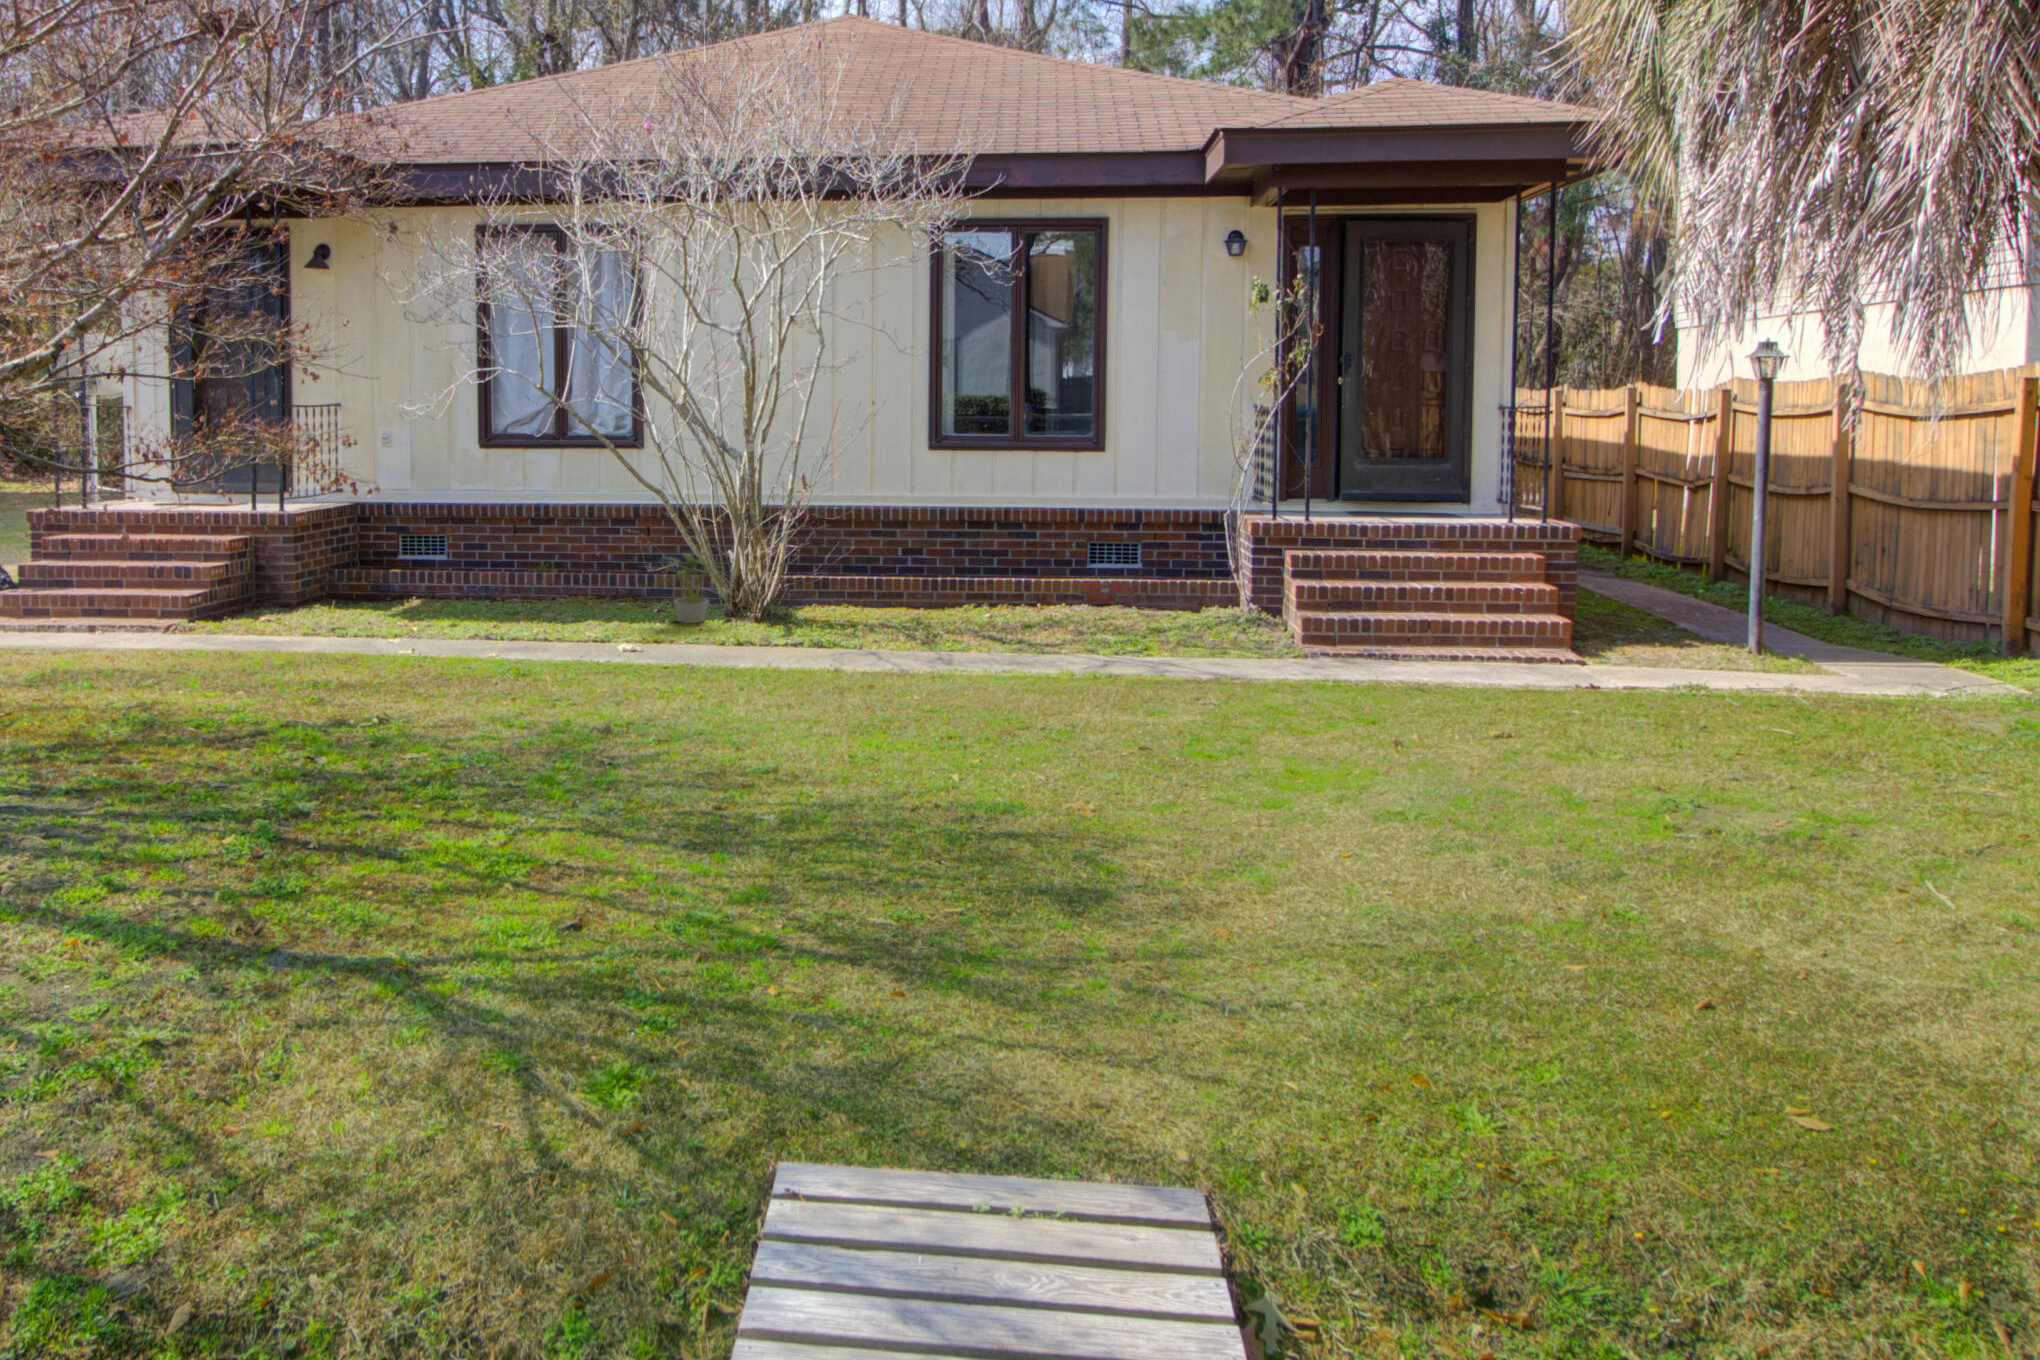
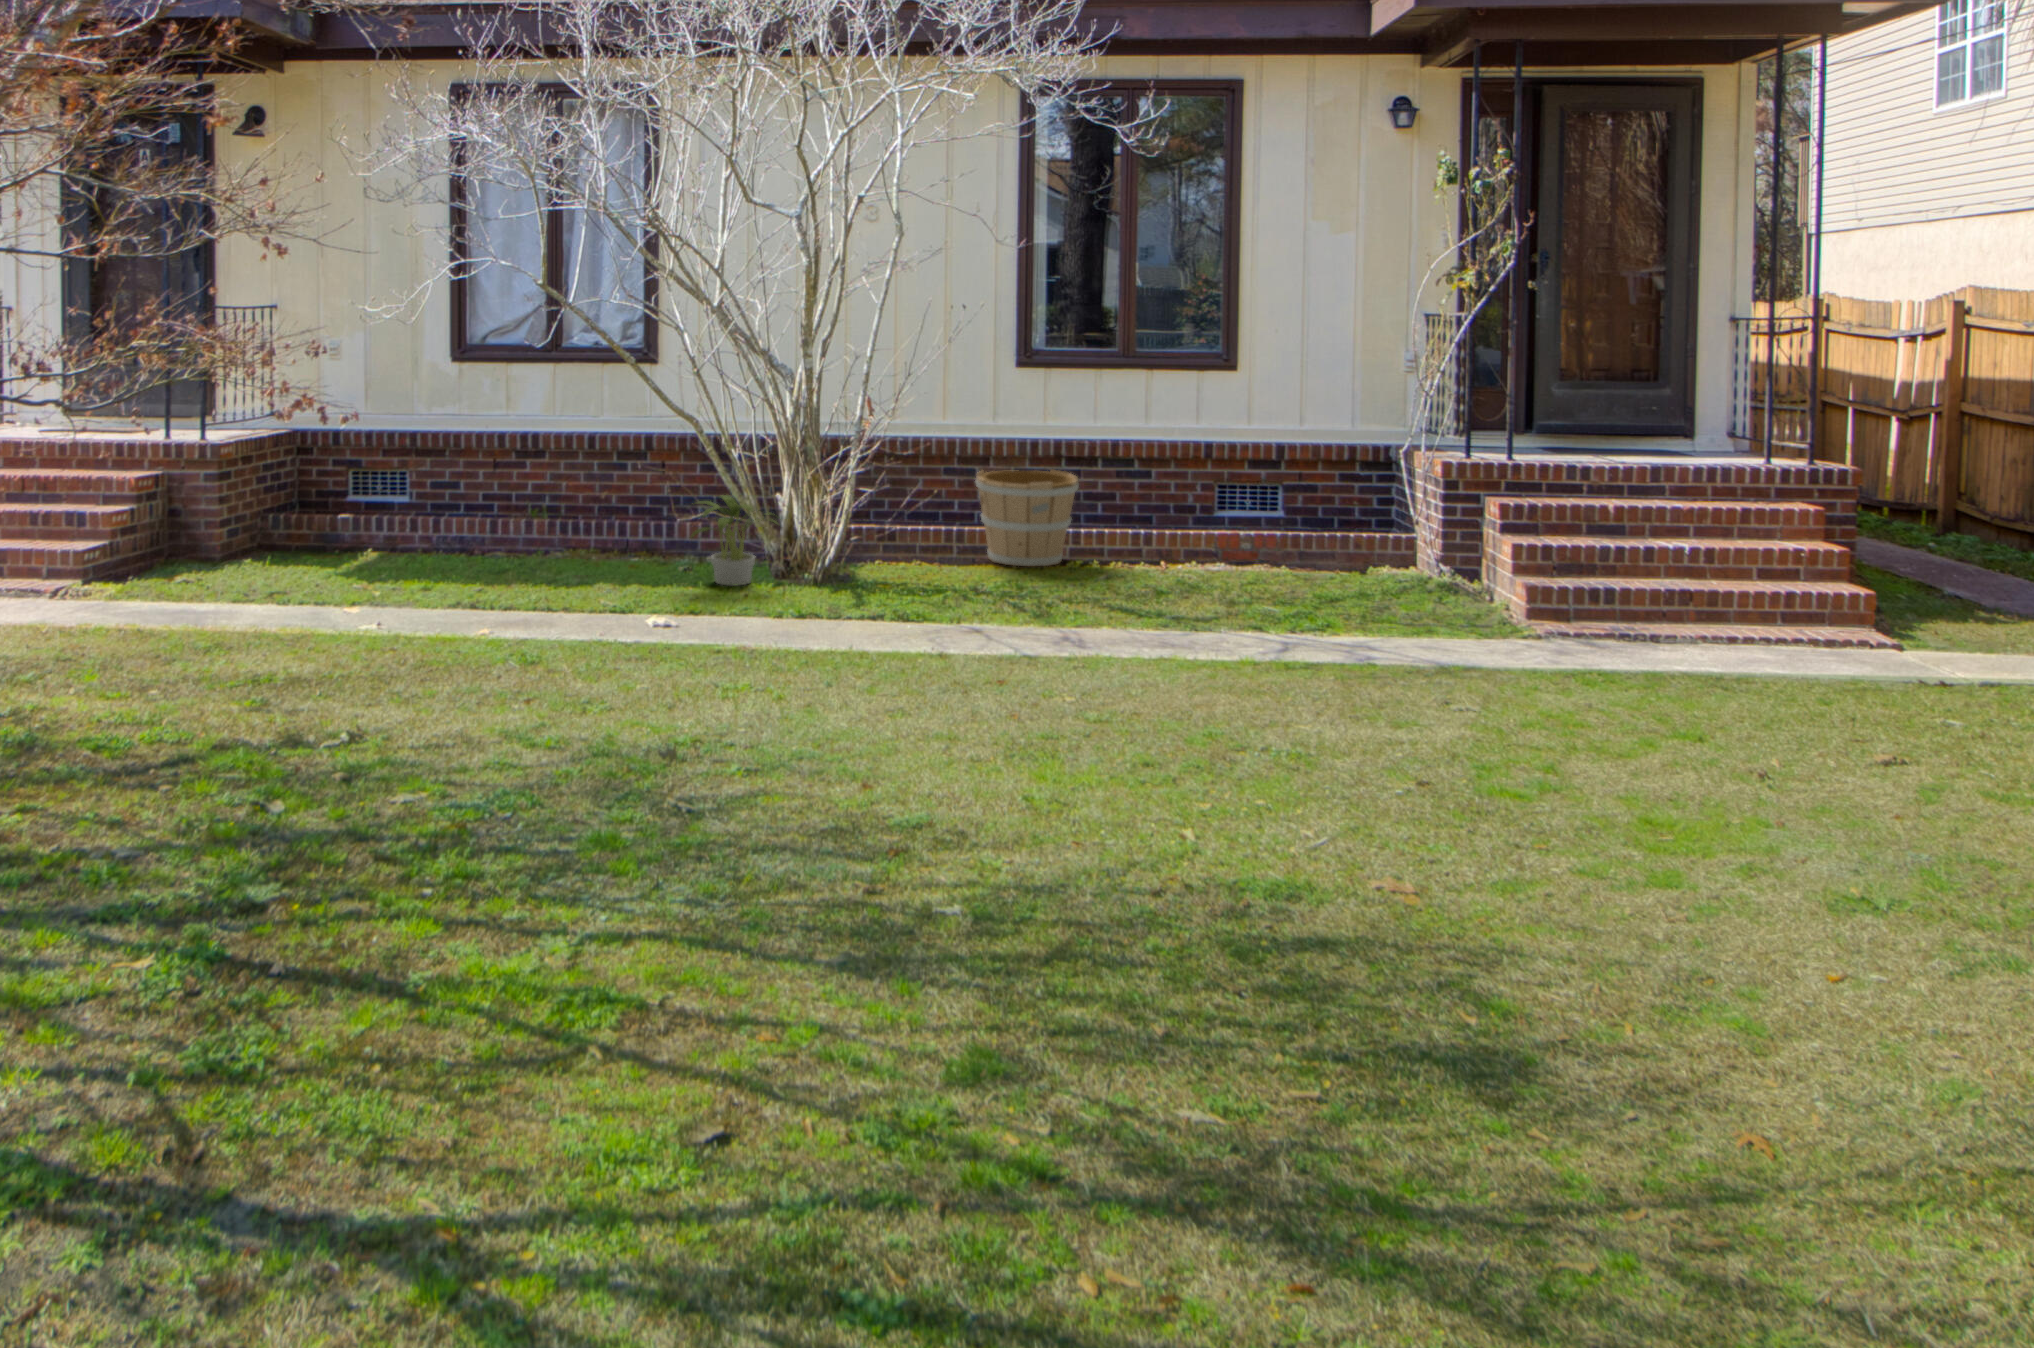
wooden bucket: none [890,533,973,610] -> present [975,469,1079,566]

